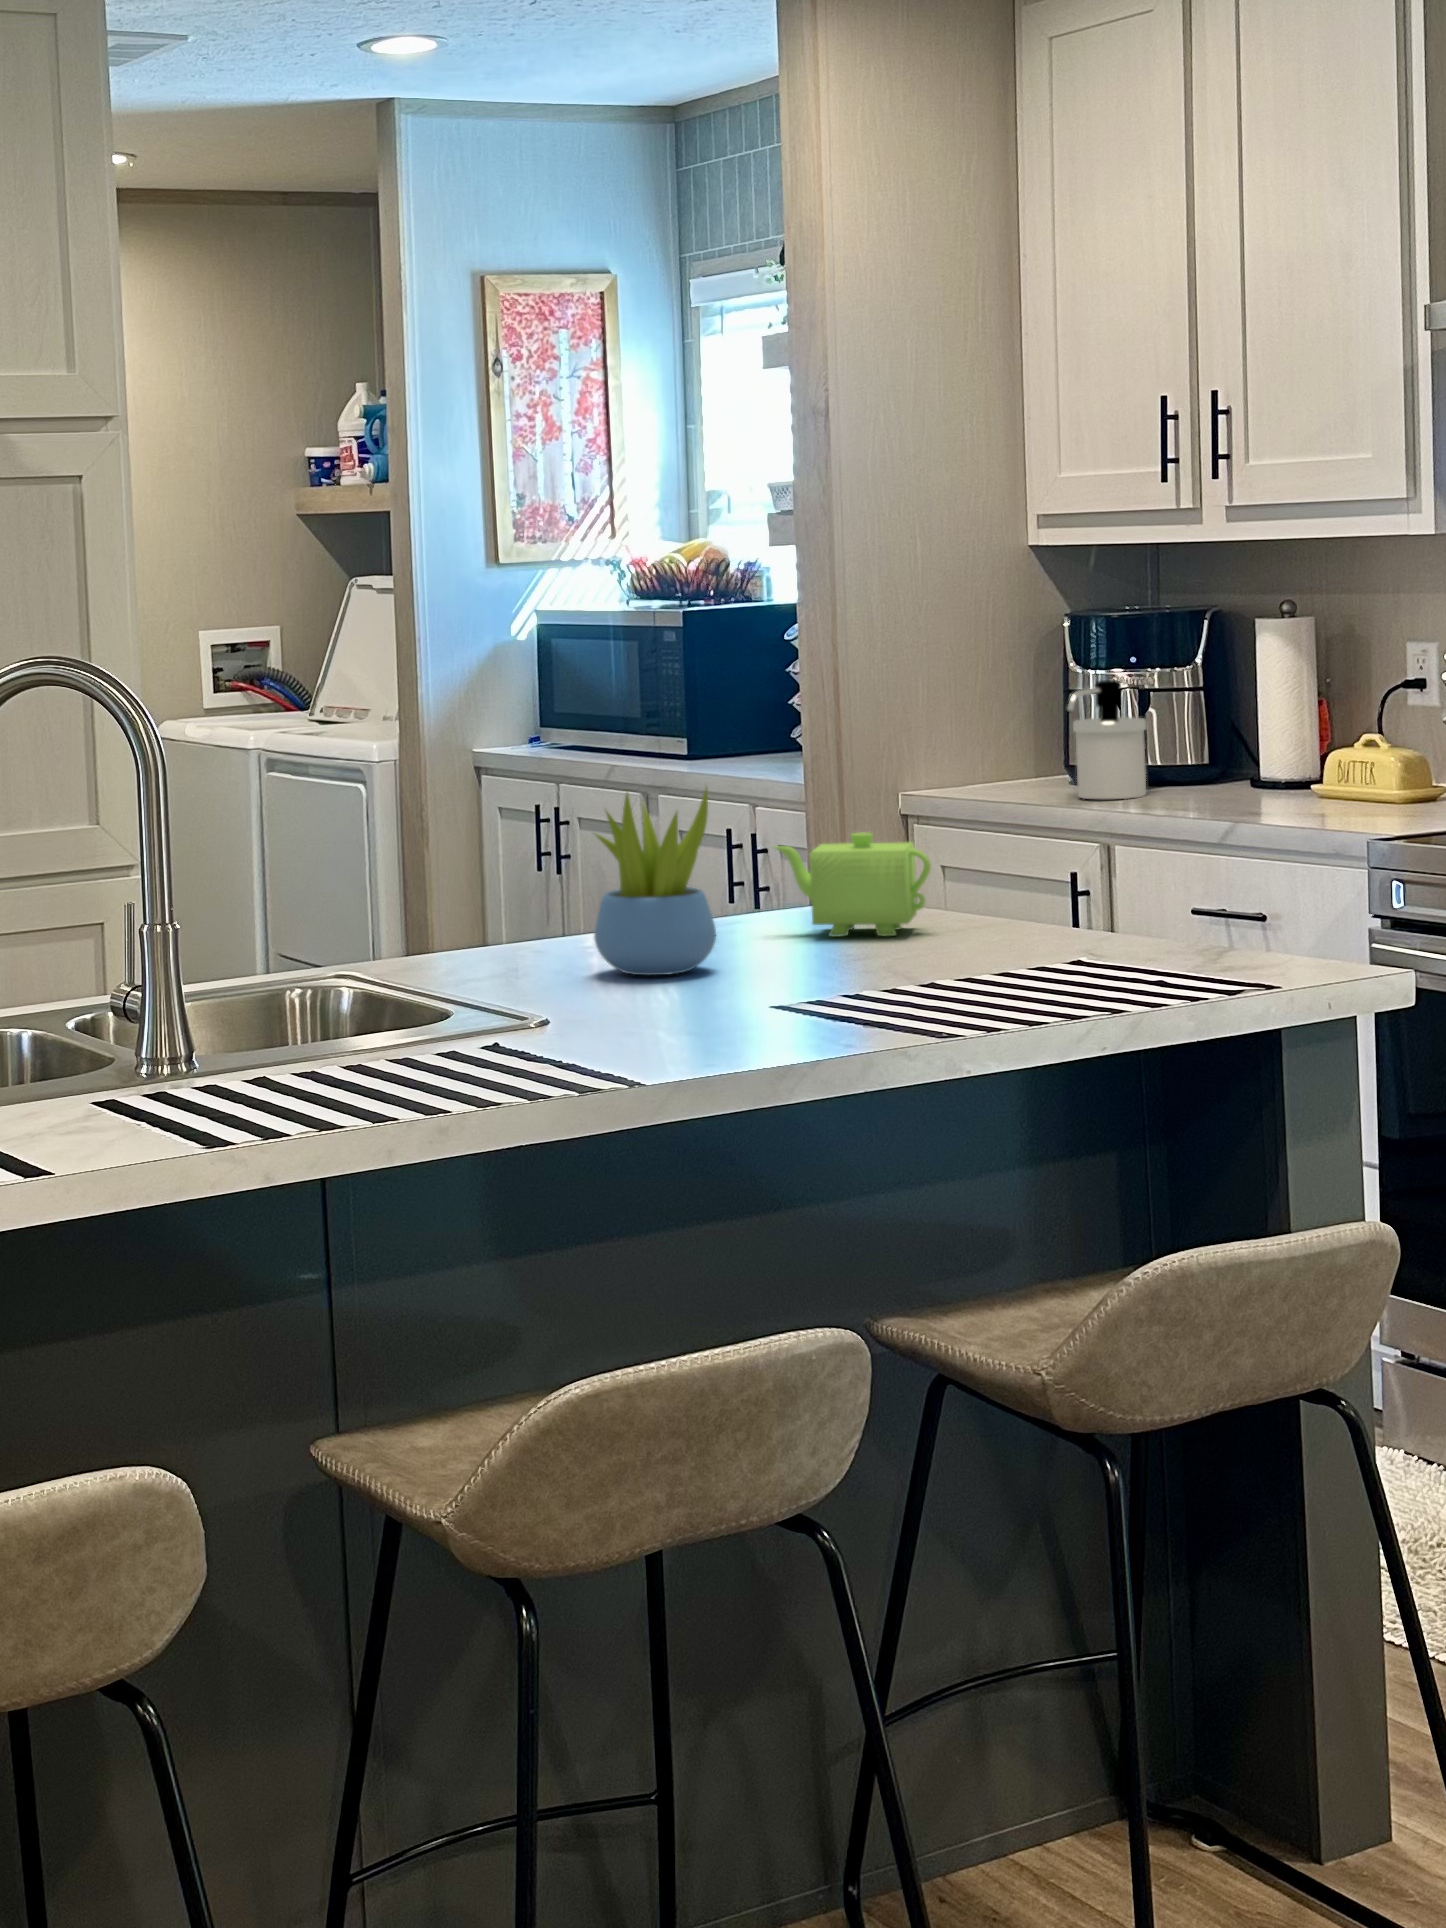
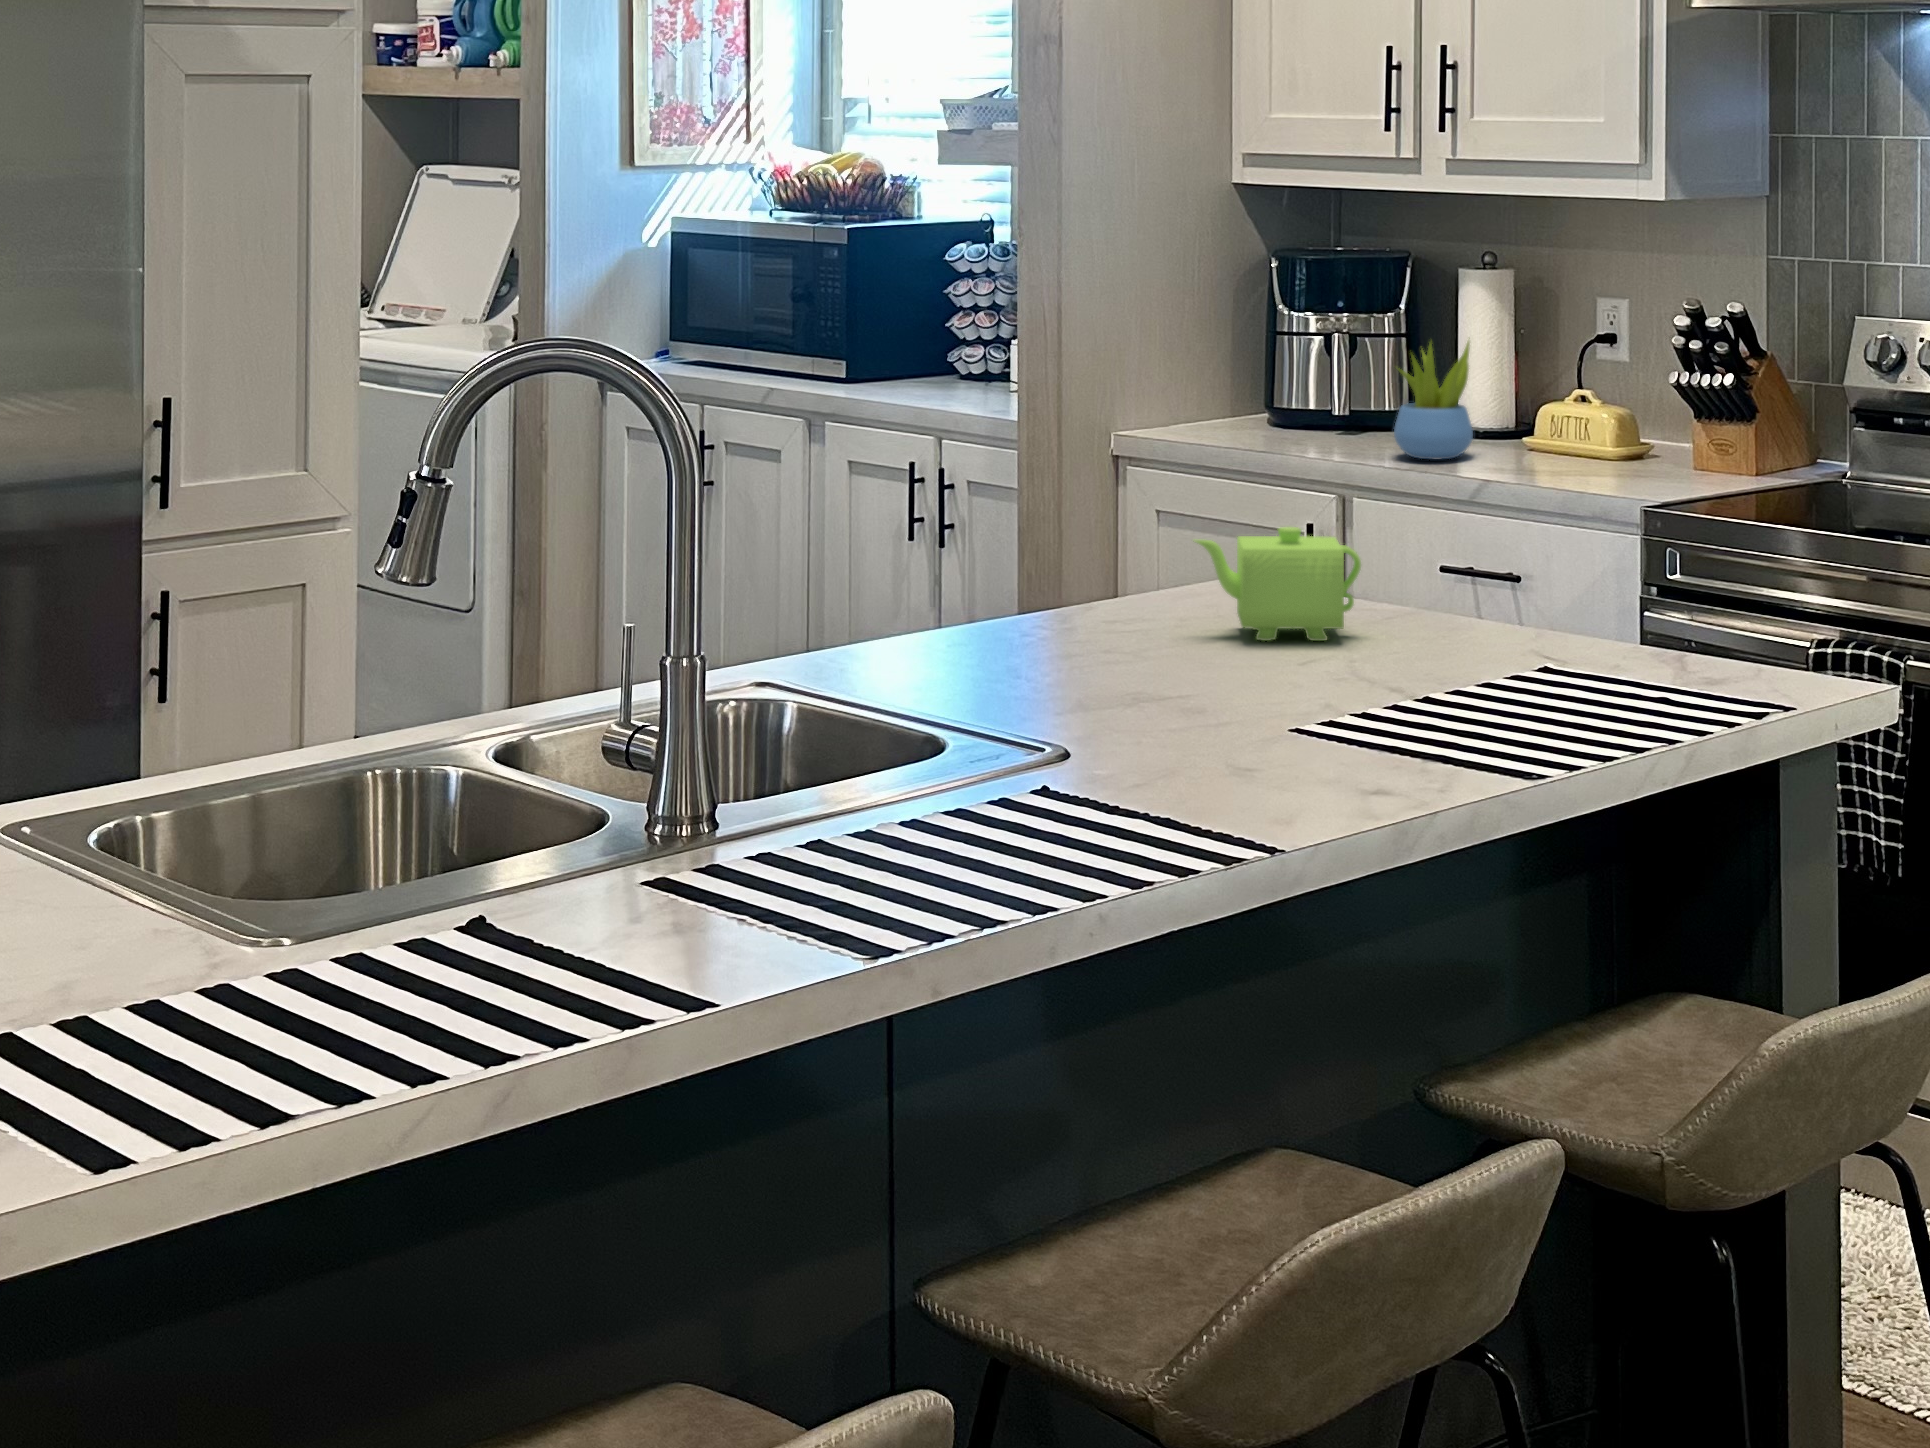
soap dispenser: present [1067,680,1146,799] -> none [1289,323,1360,444]
succulent plant: present [594,789,716,975] -> present [1394,341,1473,460]

